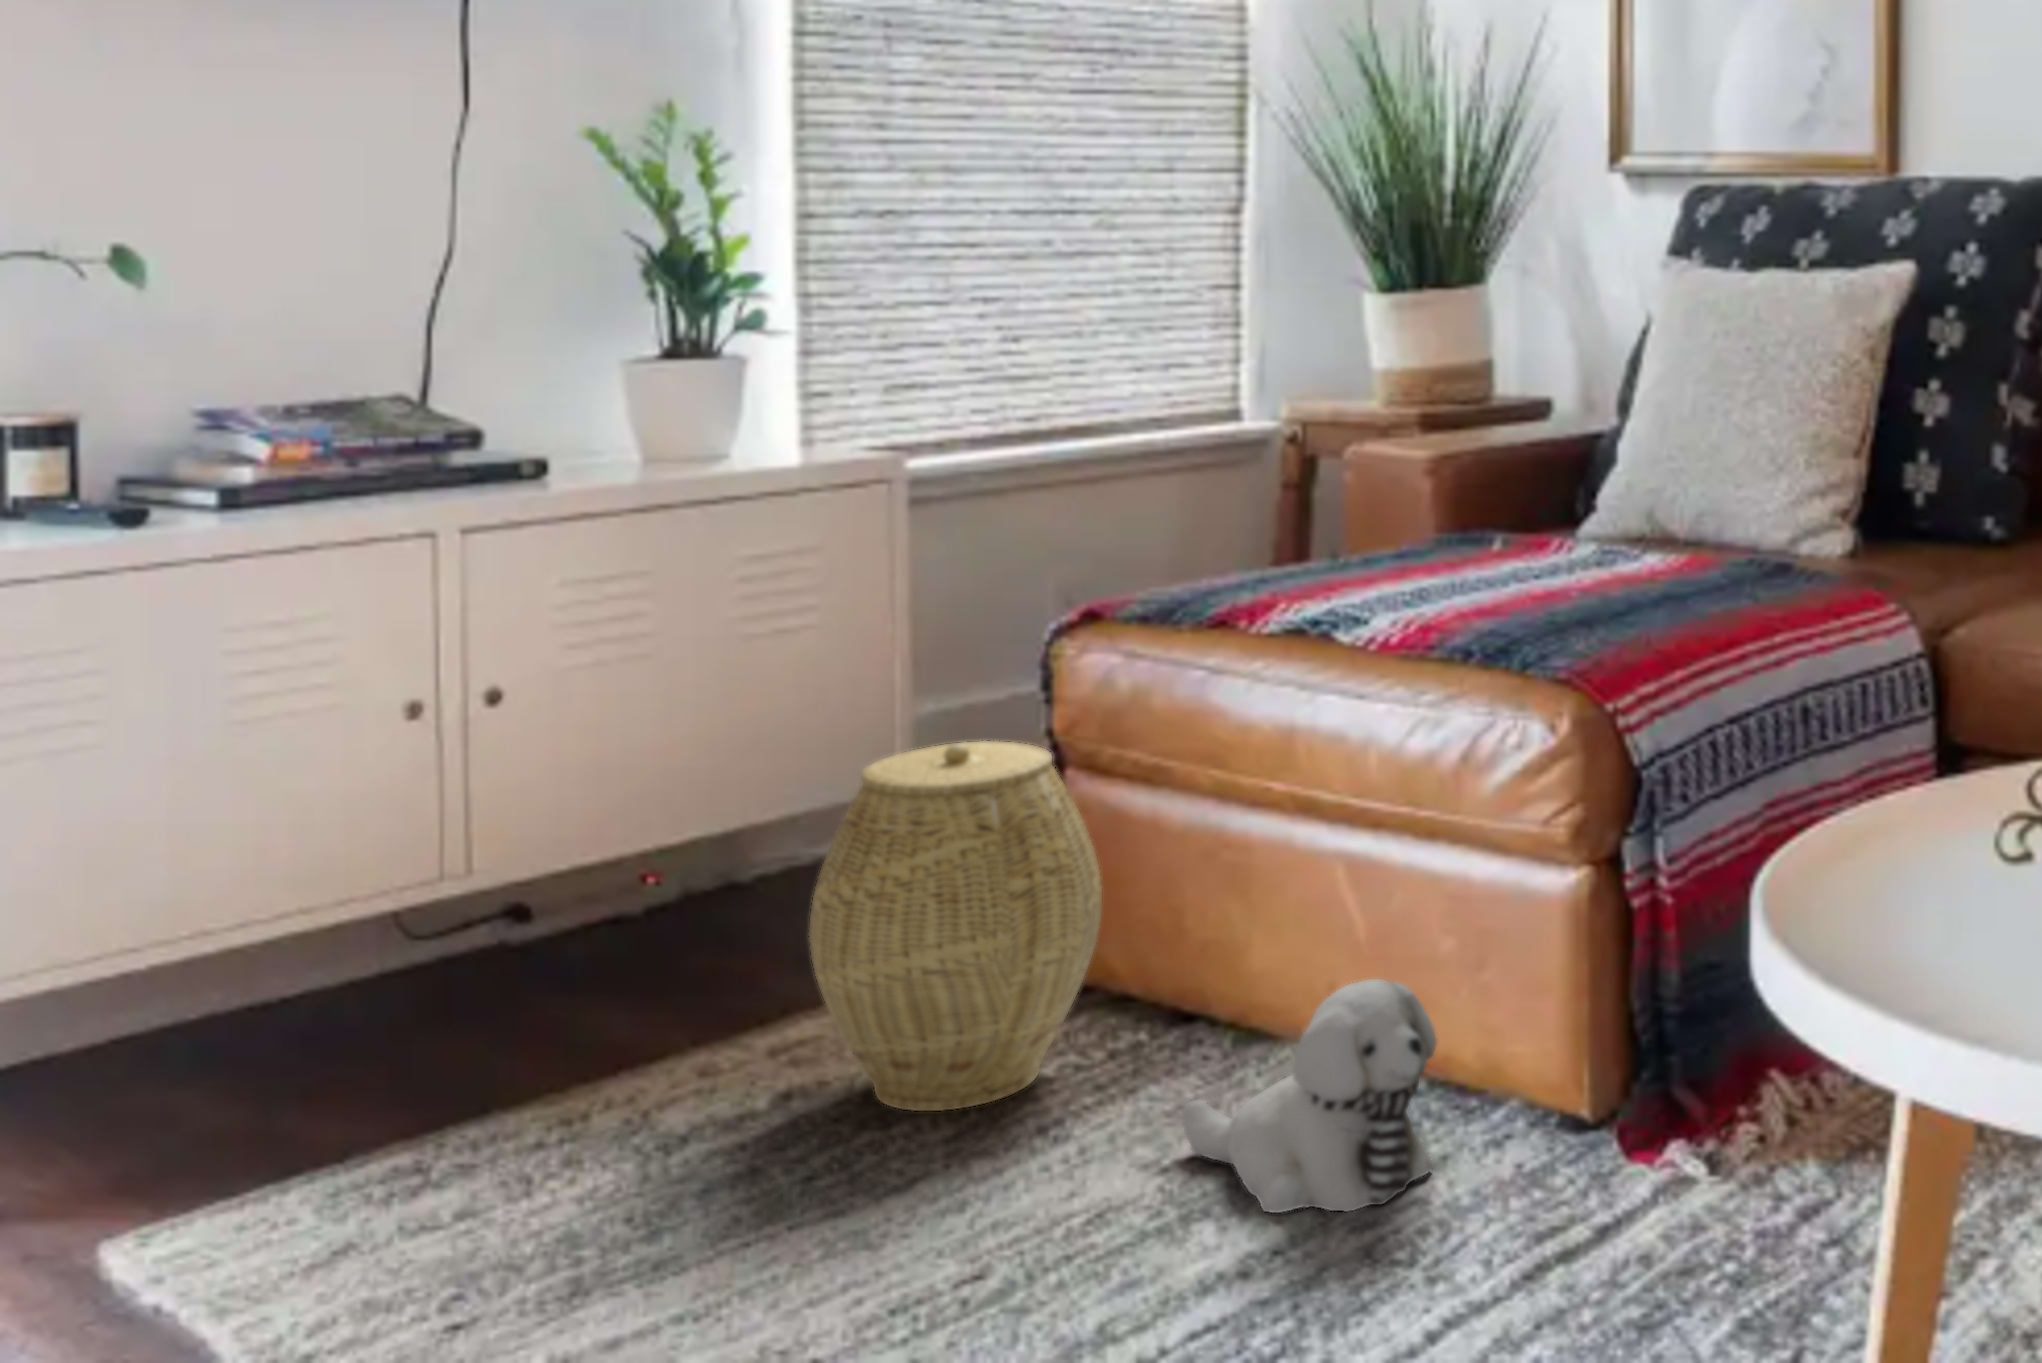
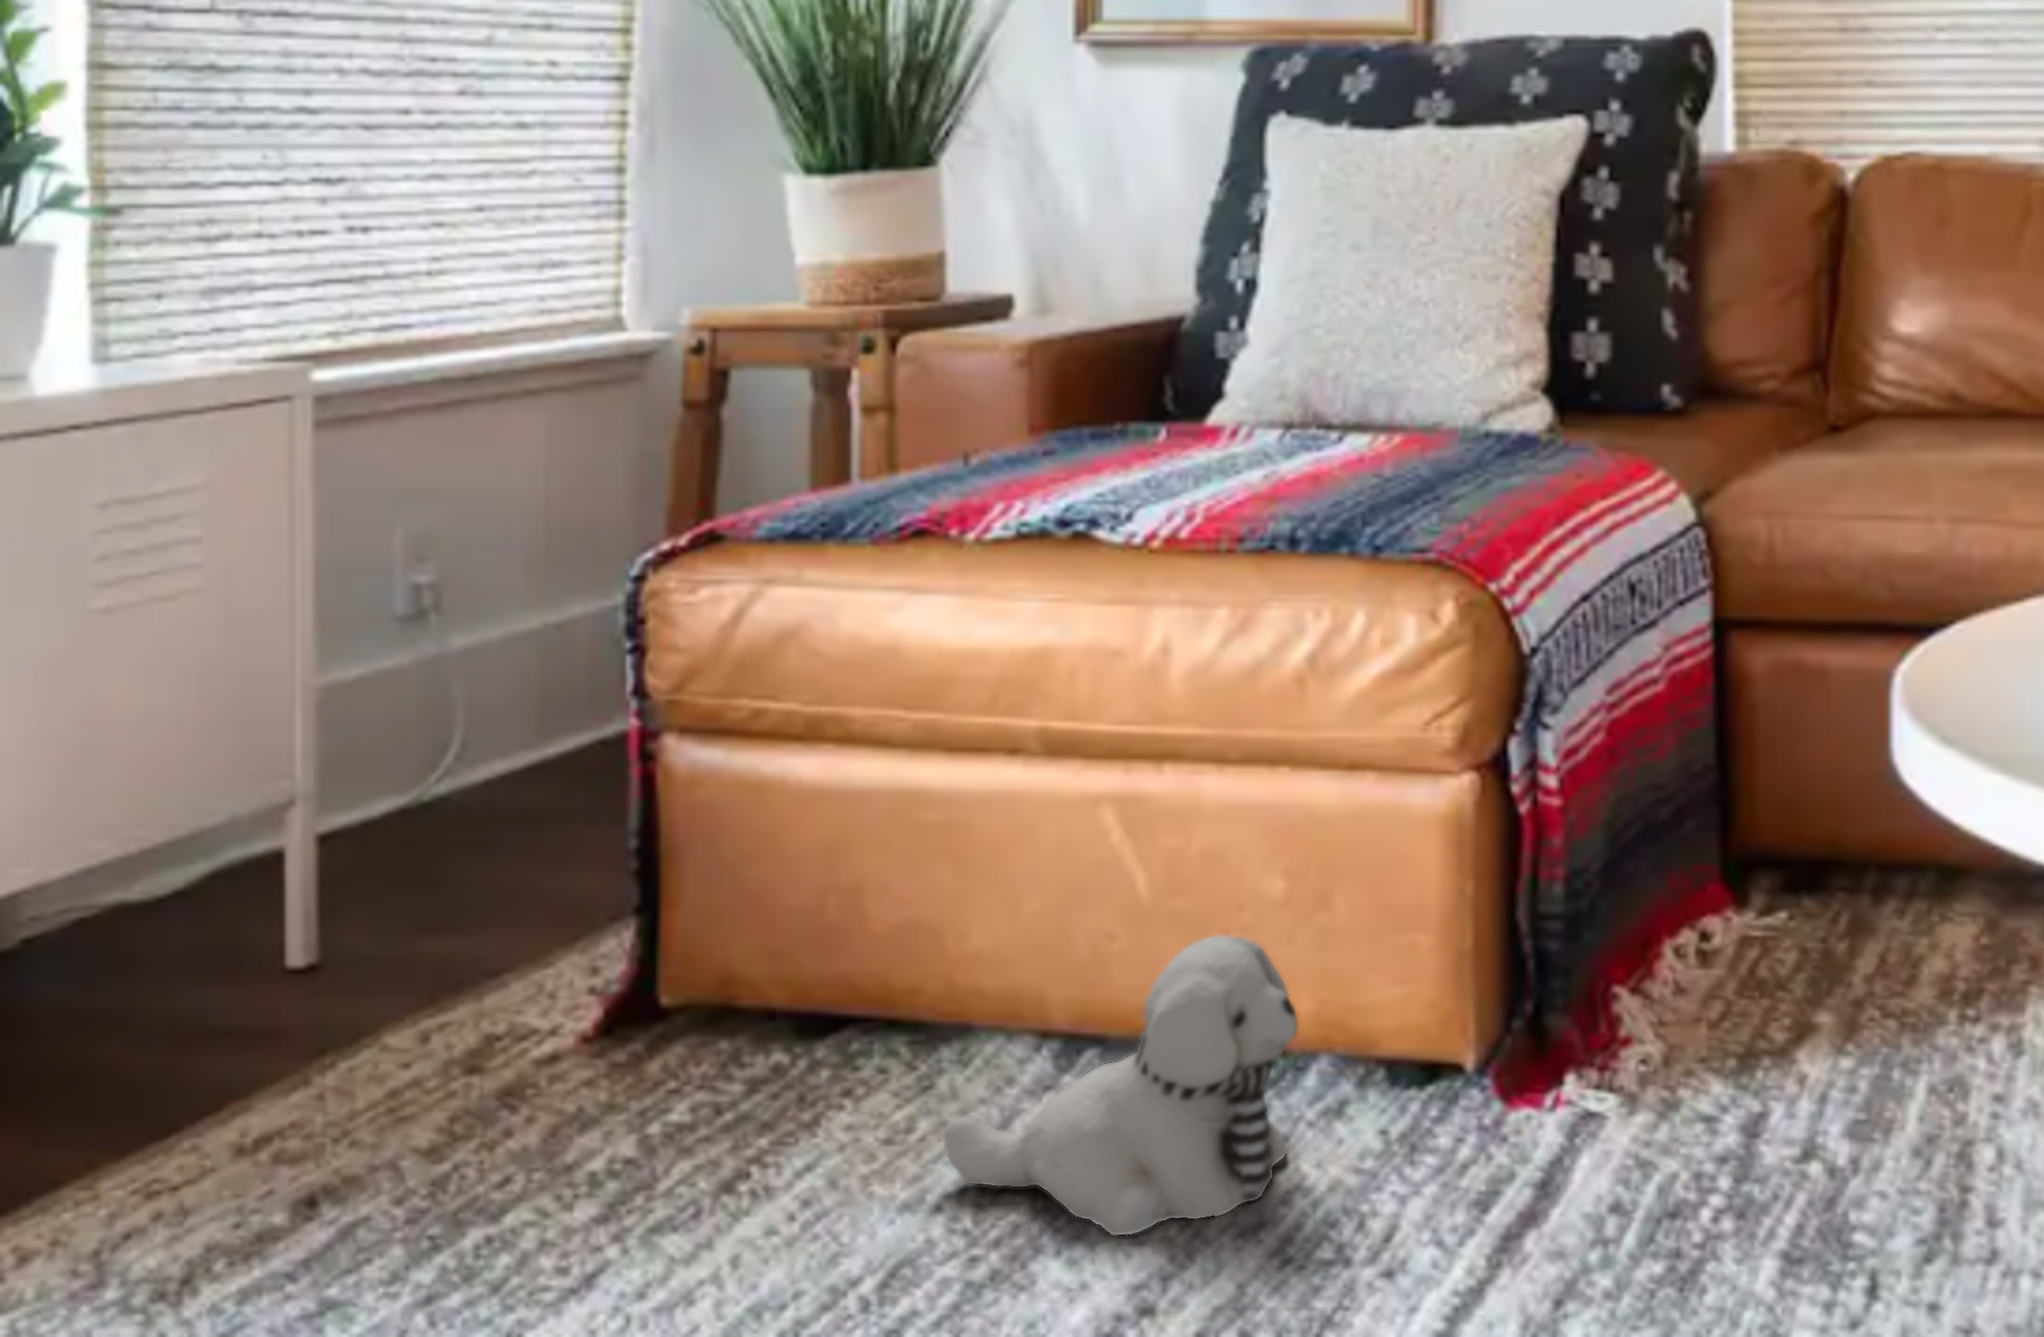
woven basket: present [809,741,1102,1111] -> none [340,712,753,1201]

